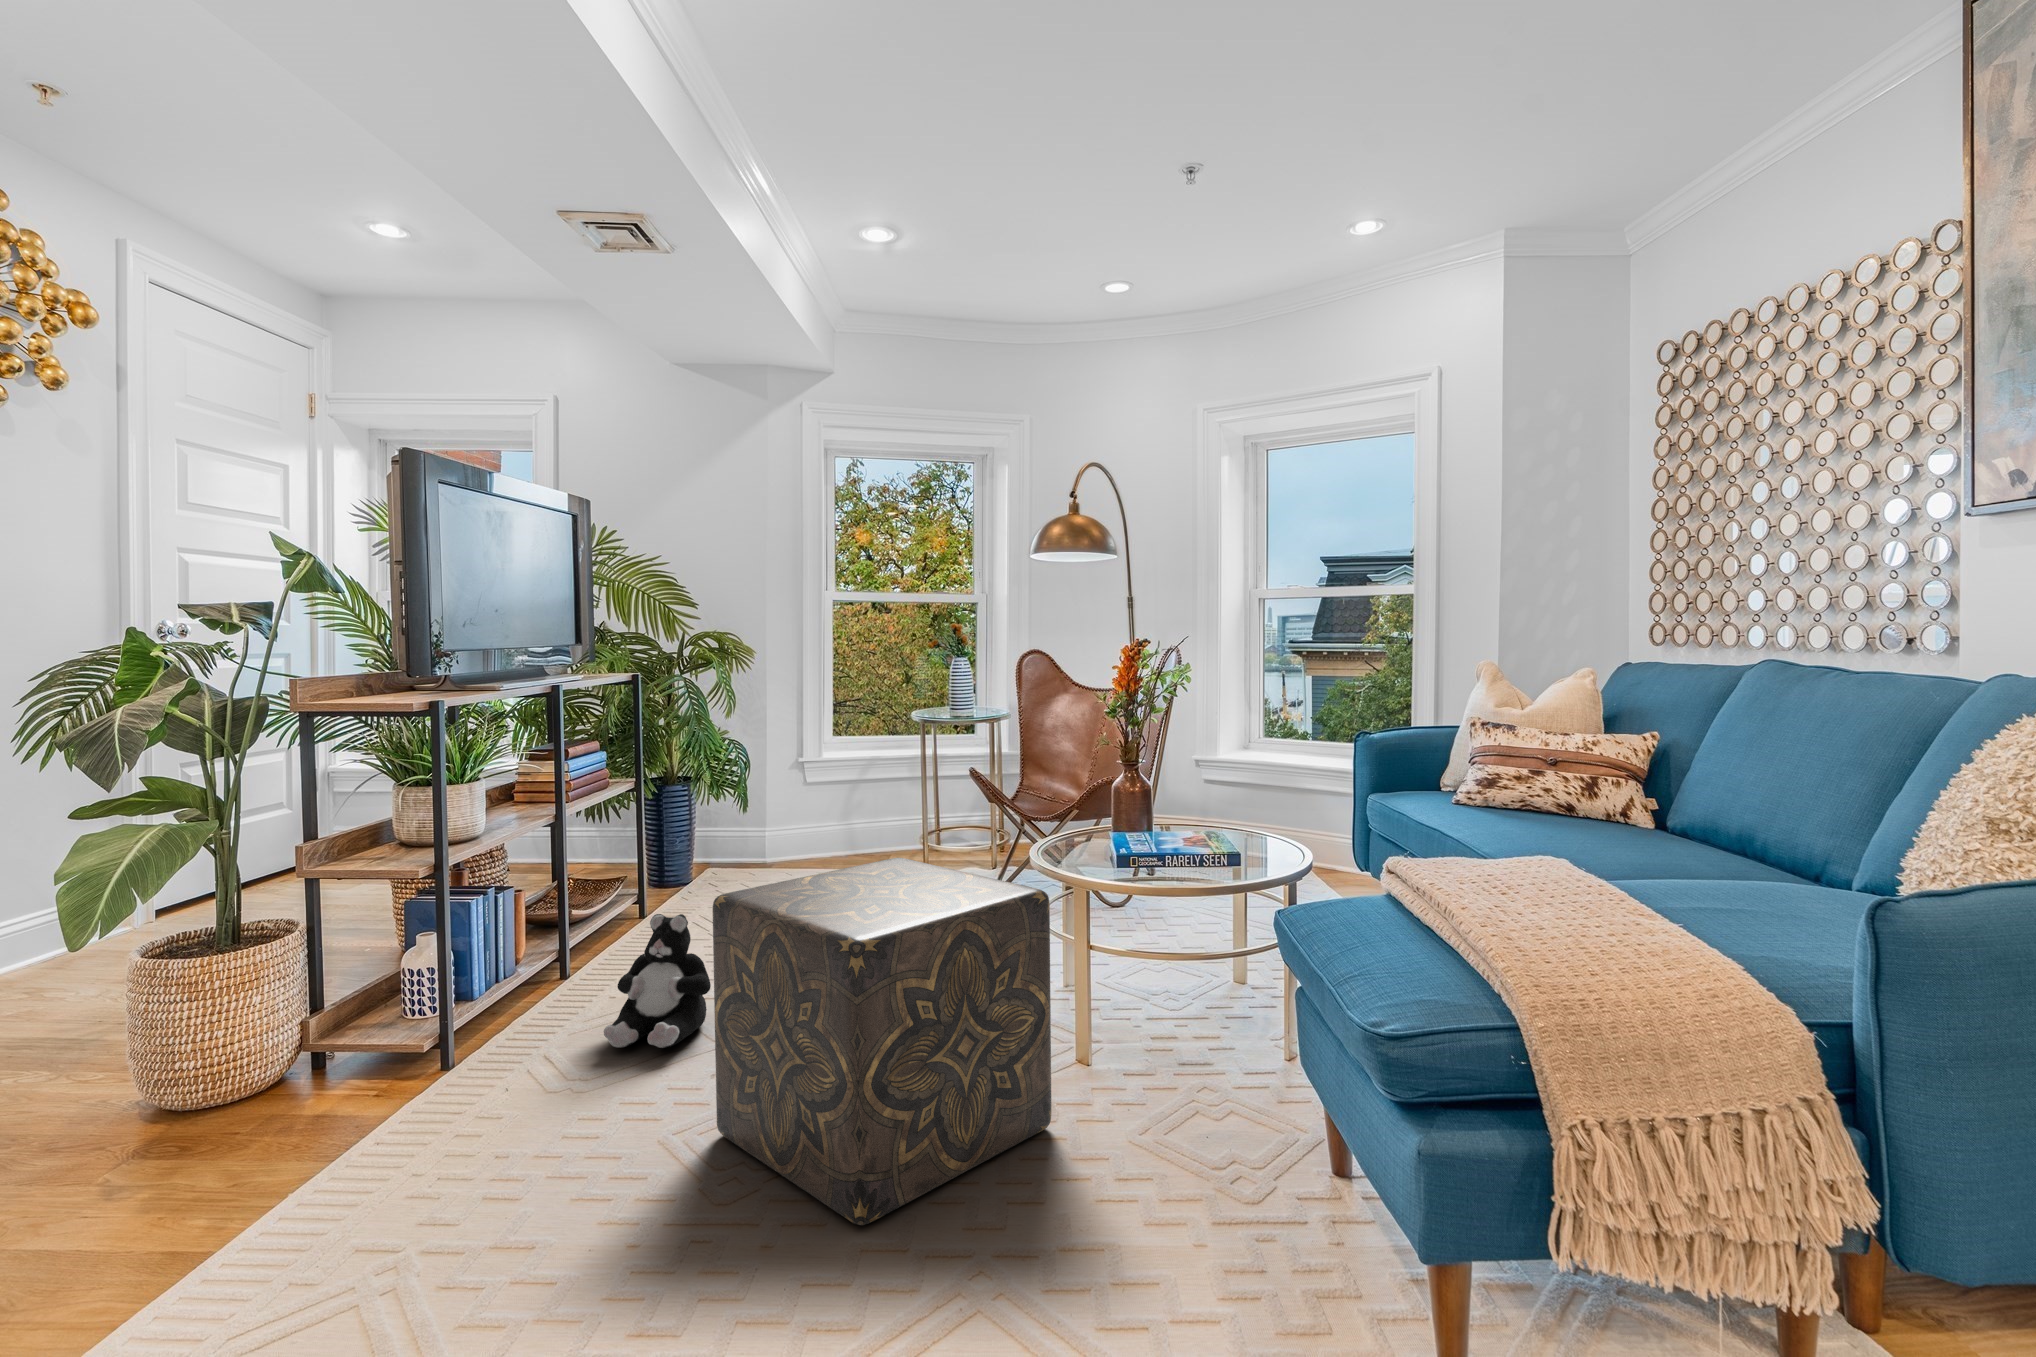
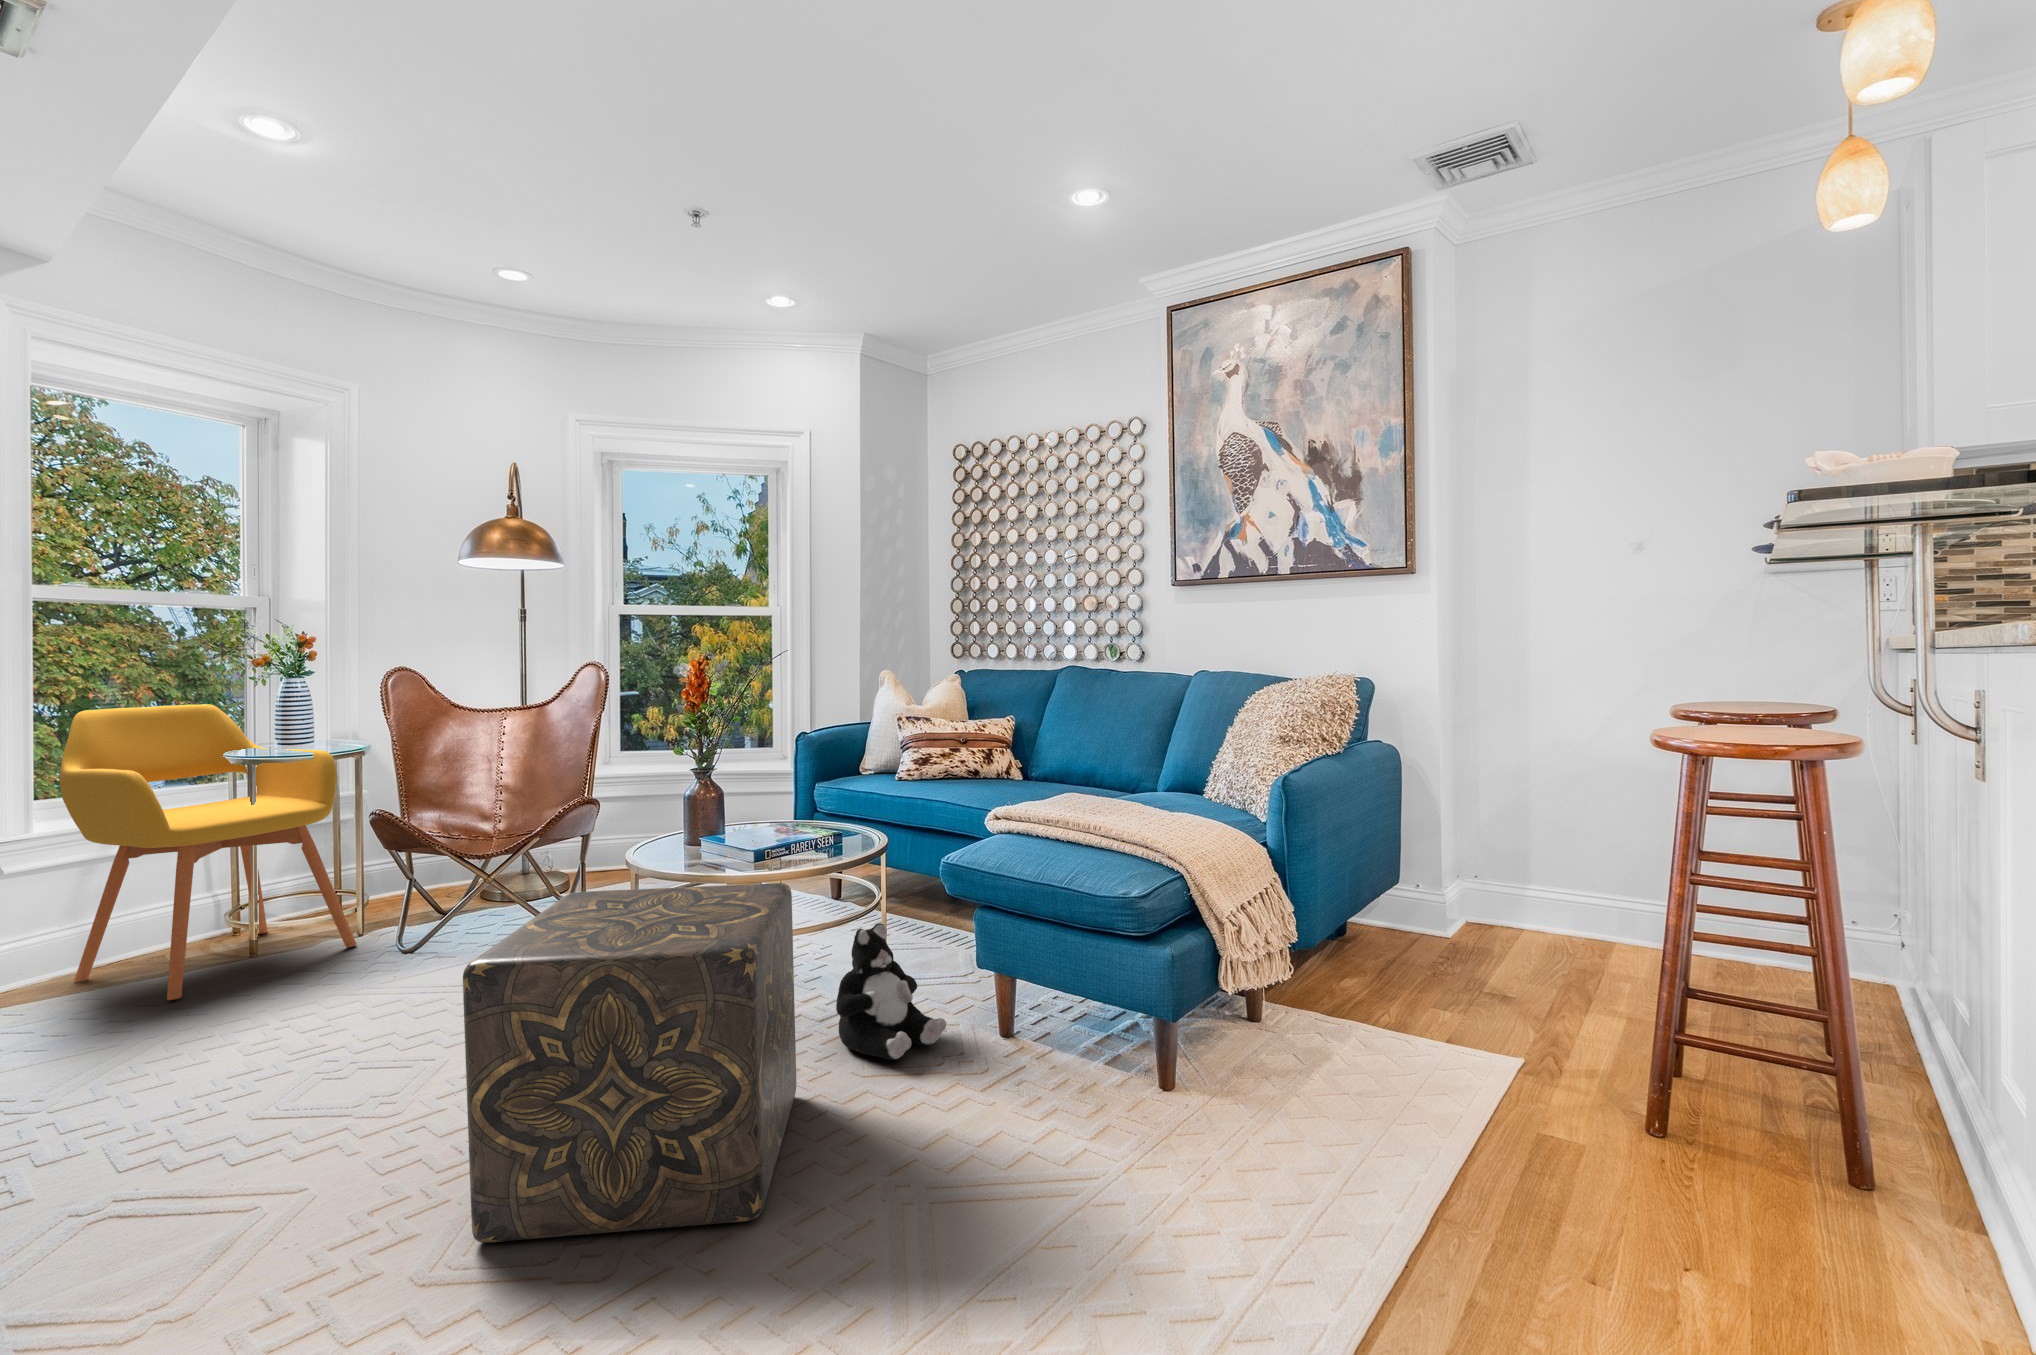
armchair: none [813,672,964,889] -> present [60,704,356,1000]
plush toy: present [604,914,711,1048] -> present [836,923,947,1060]

